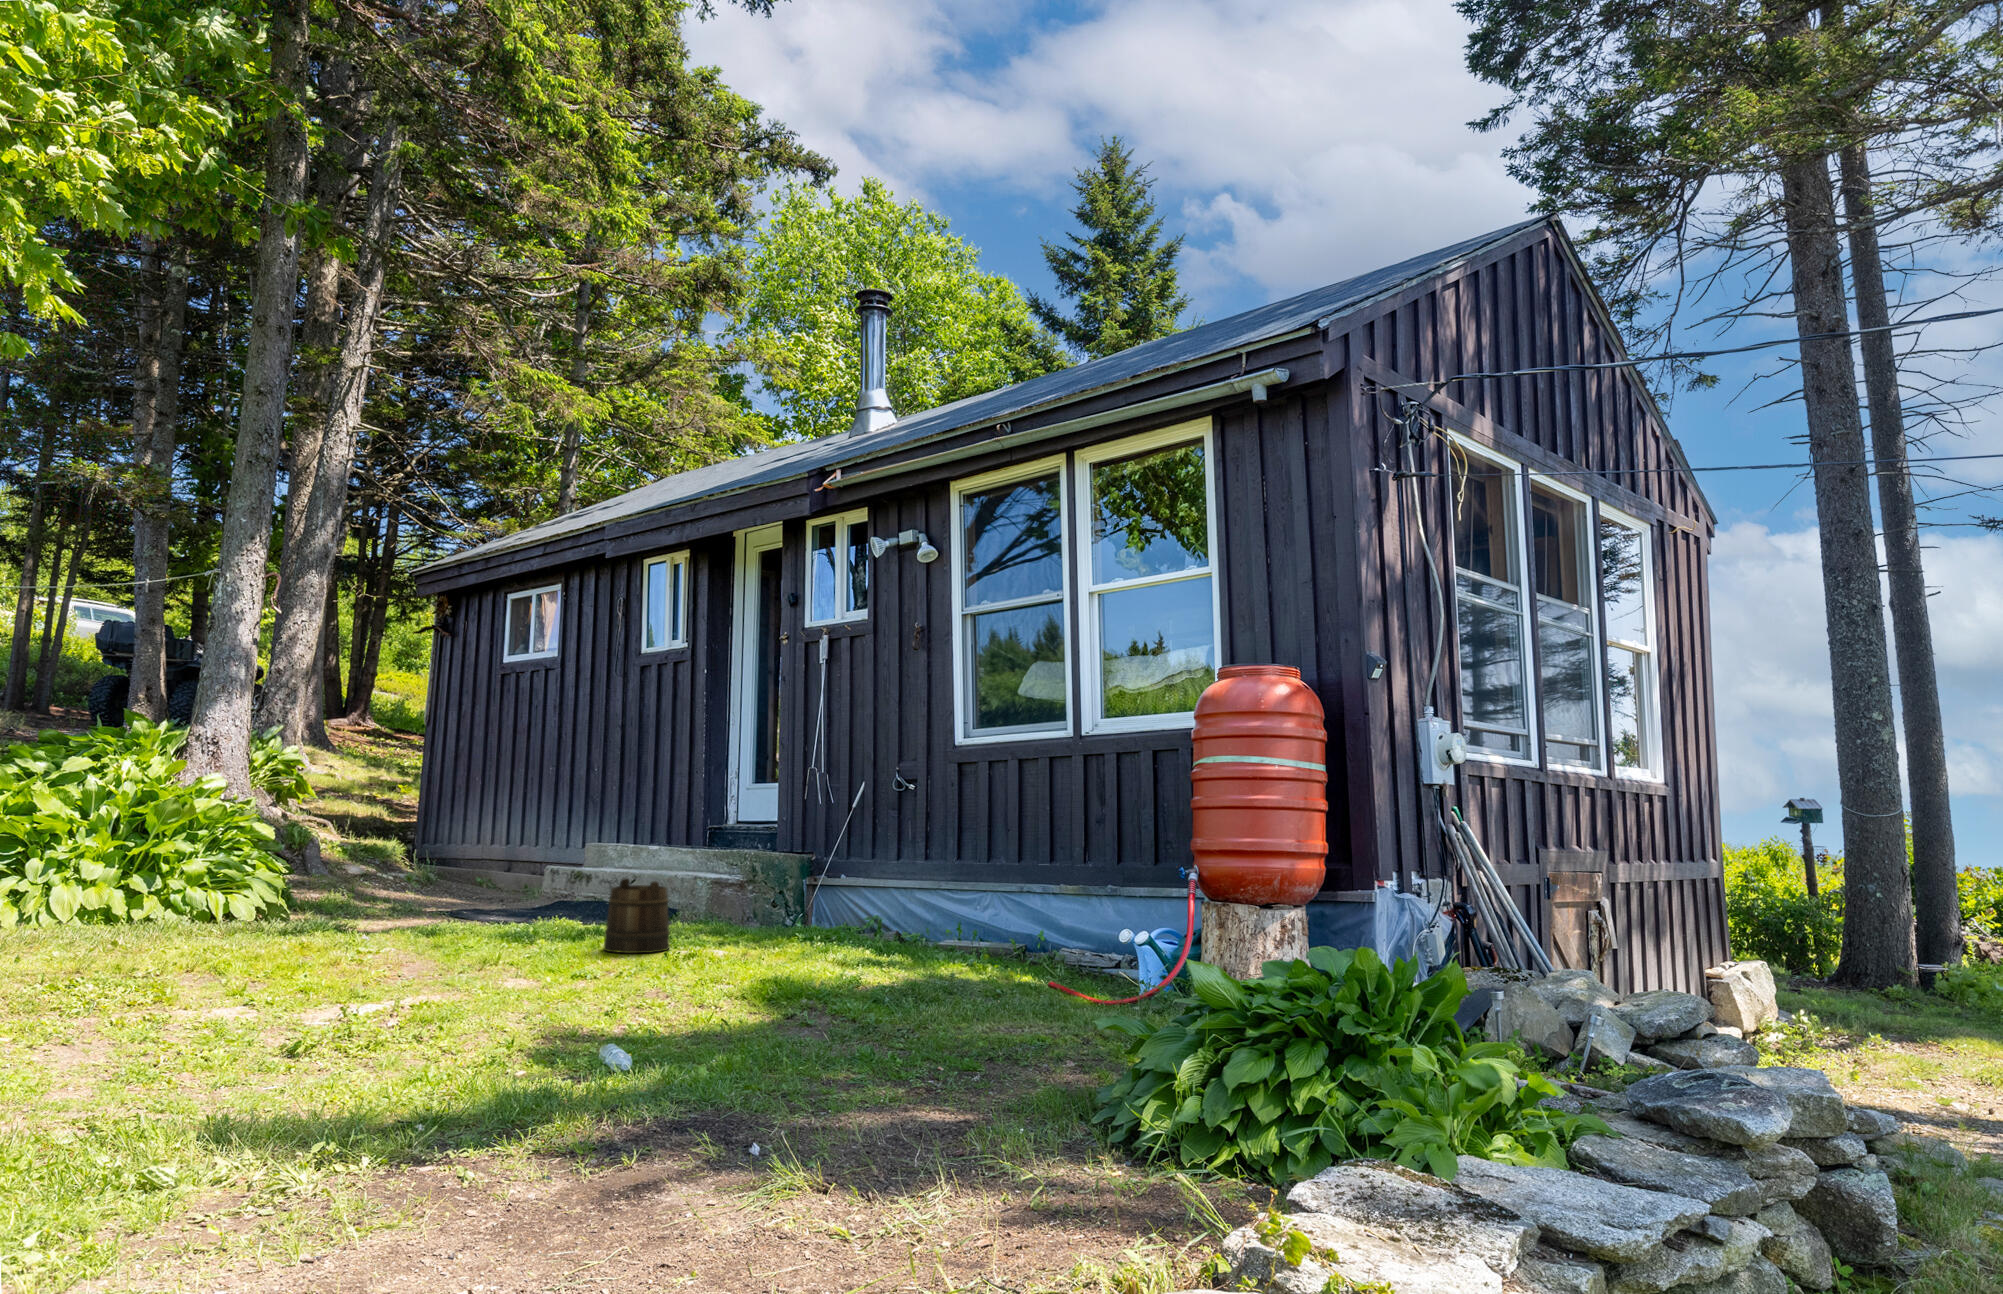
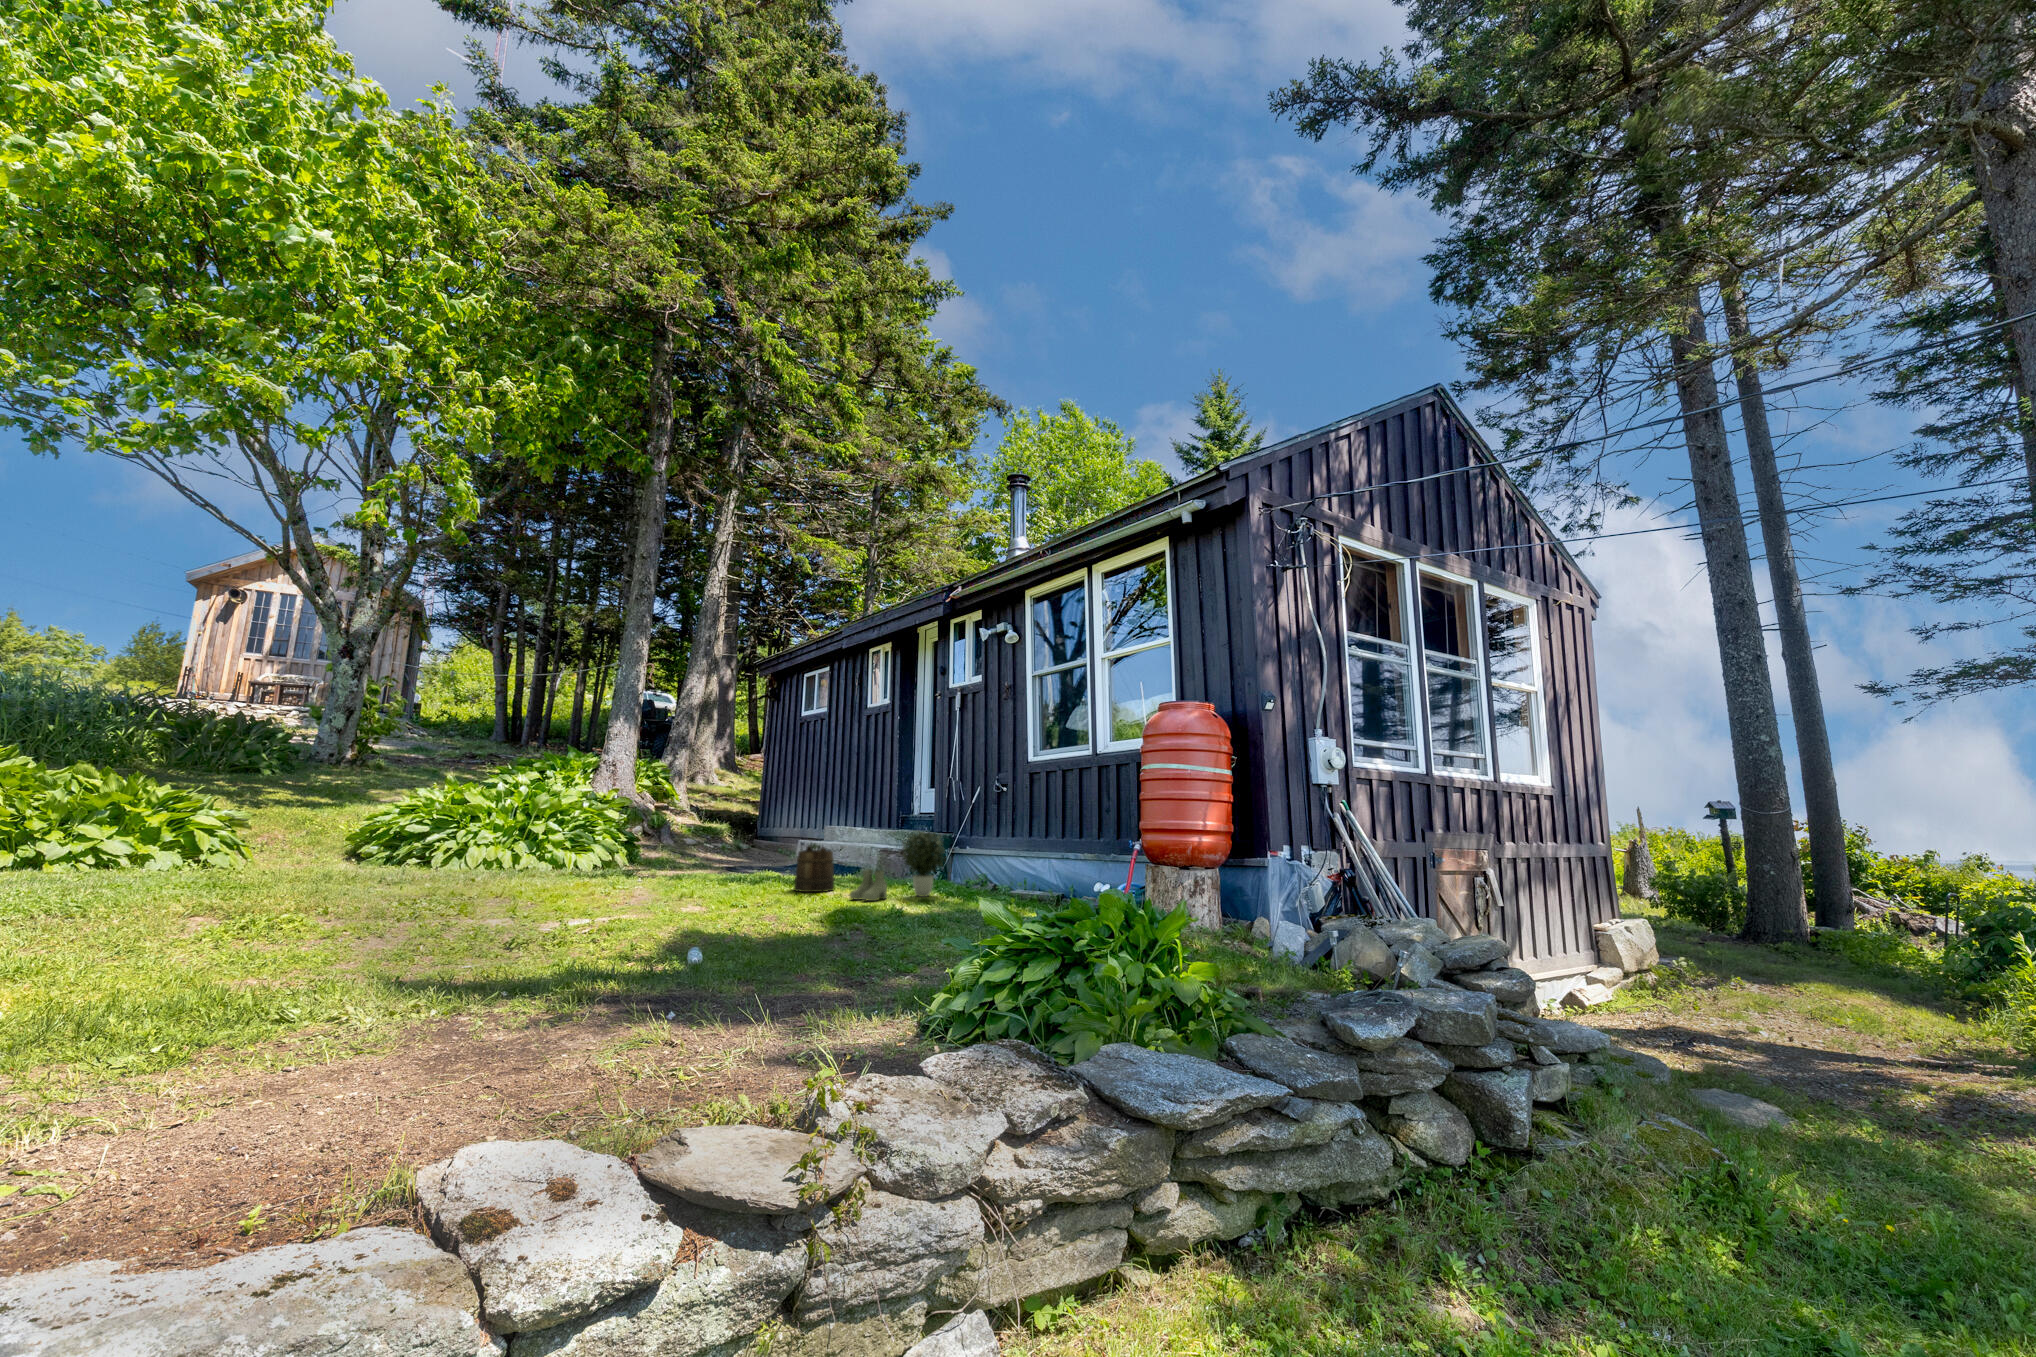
potted plant: none [788,854,859,956] -> present [903,832,945,897]
boots: none [715,916,772,965] -> present [850,869,887,901]

